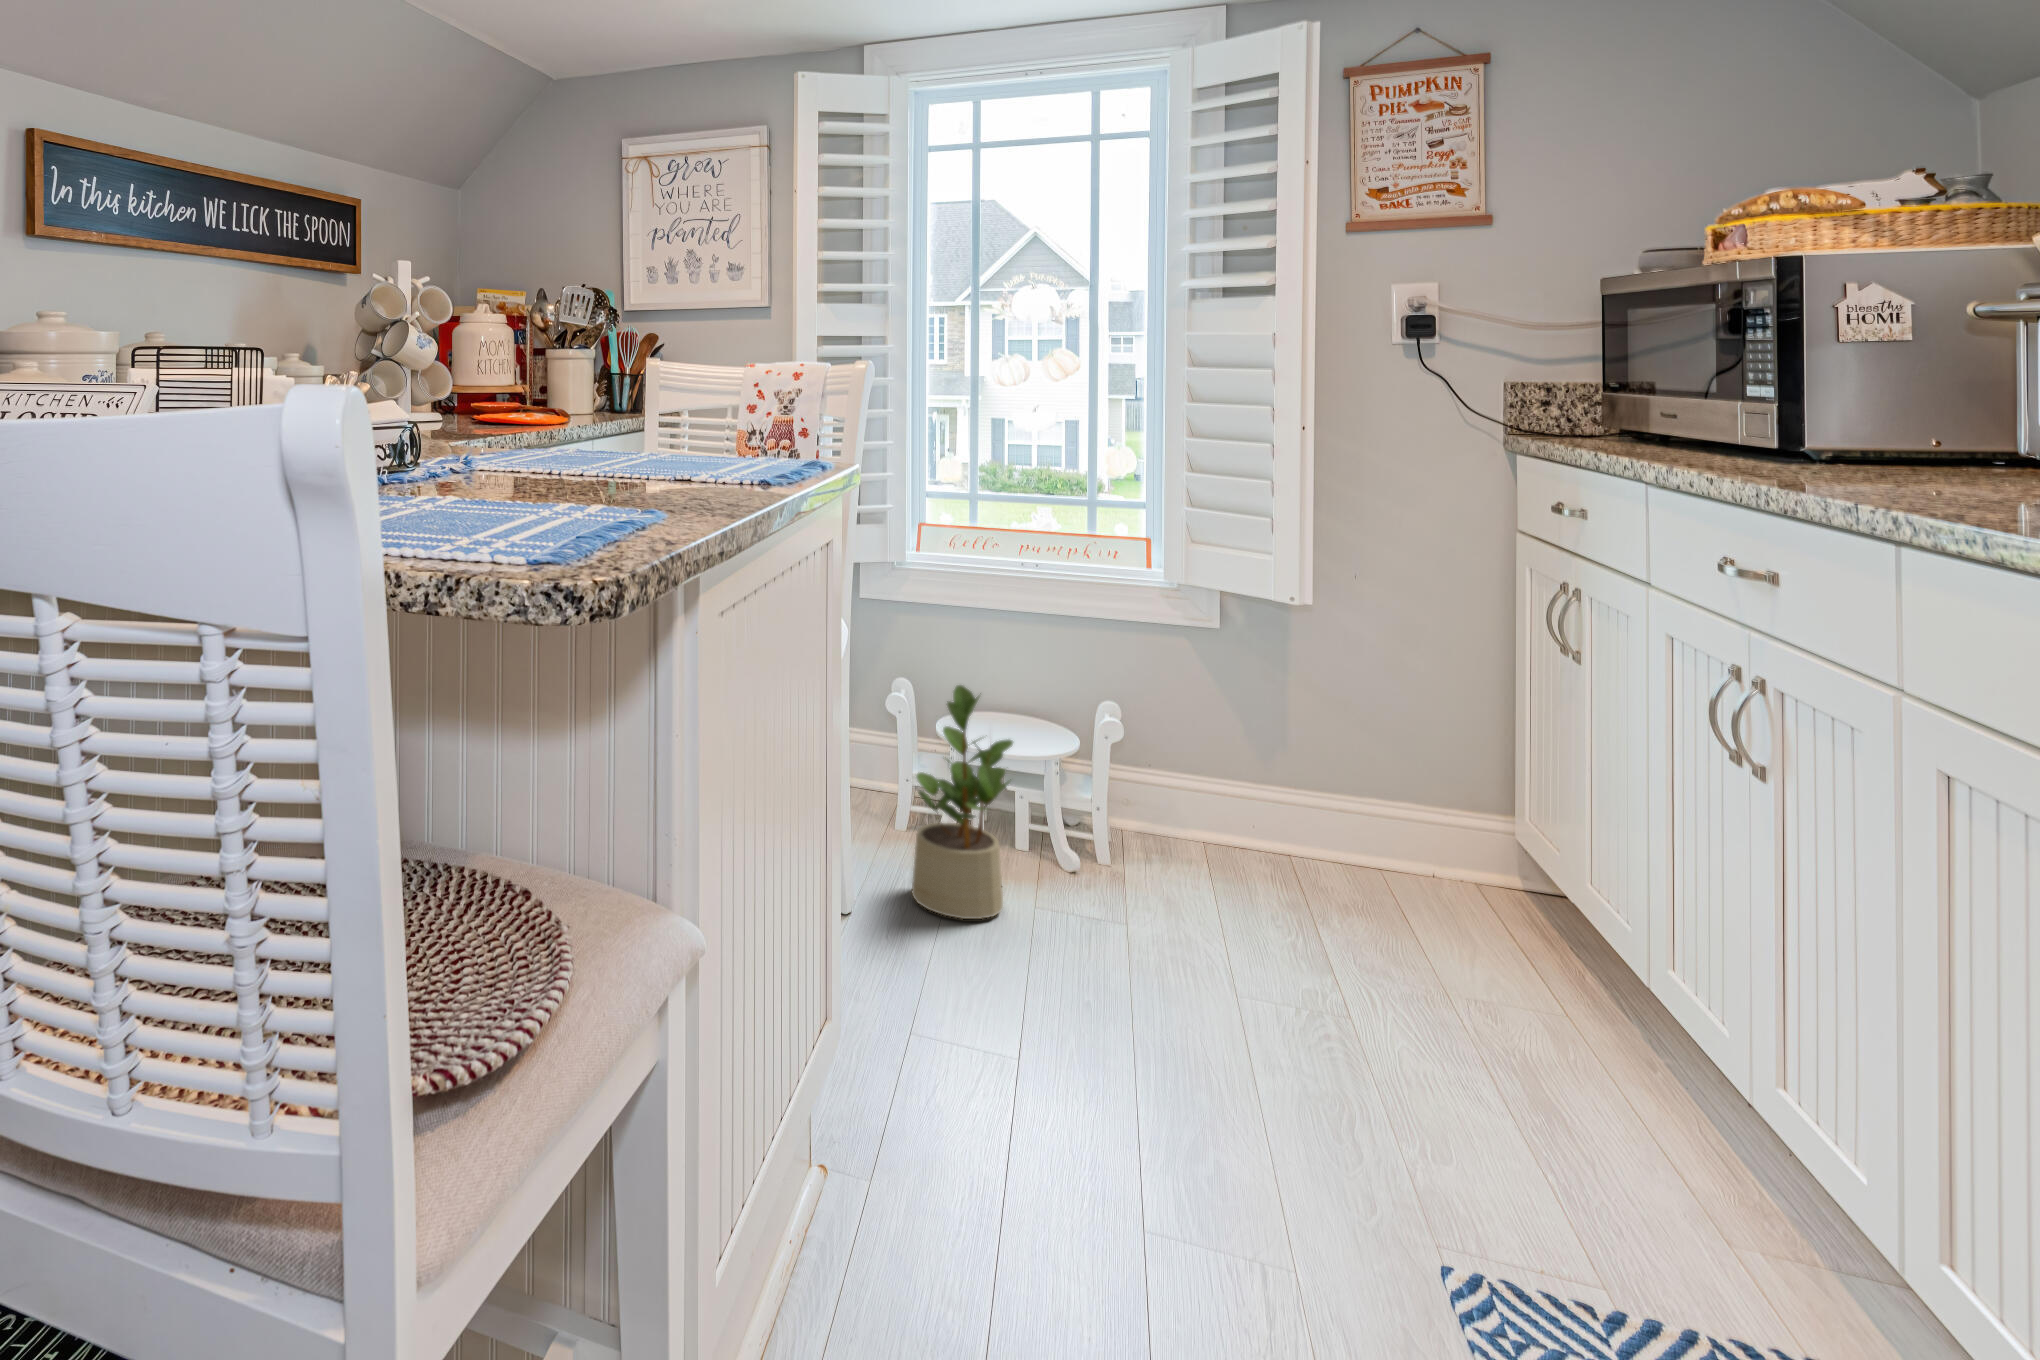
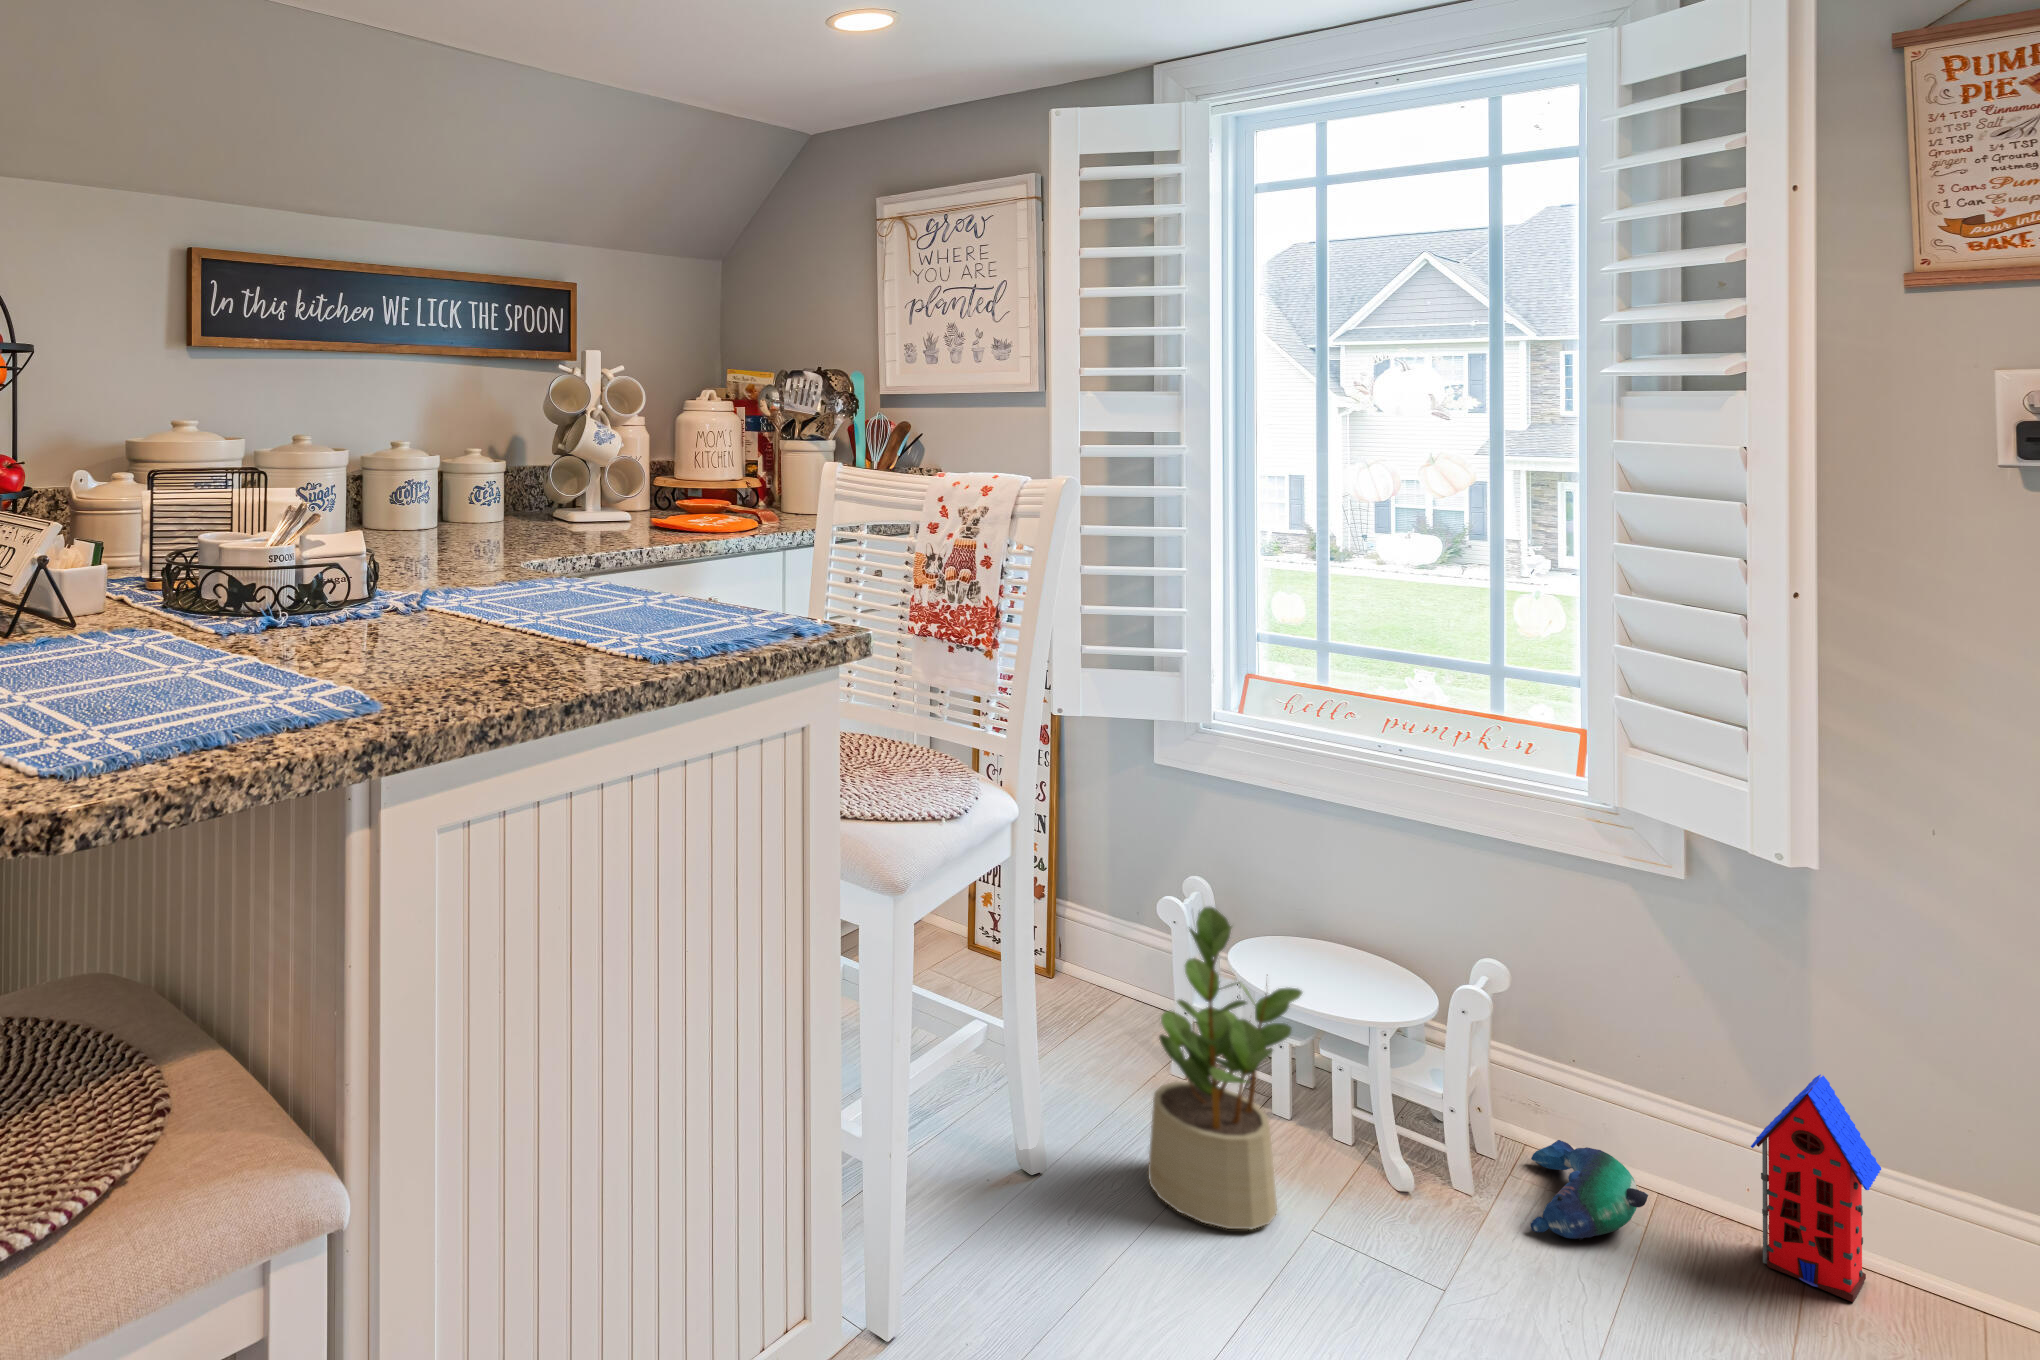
toy house: none [1259,748,1325,887] -> present [1751,1074,1881,1302]
plush toy: none [1123,825,1205,884] -> present [1530,1140,1648,1240]

